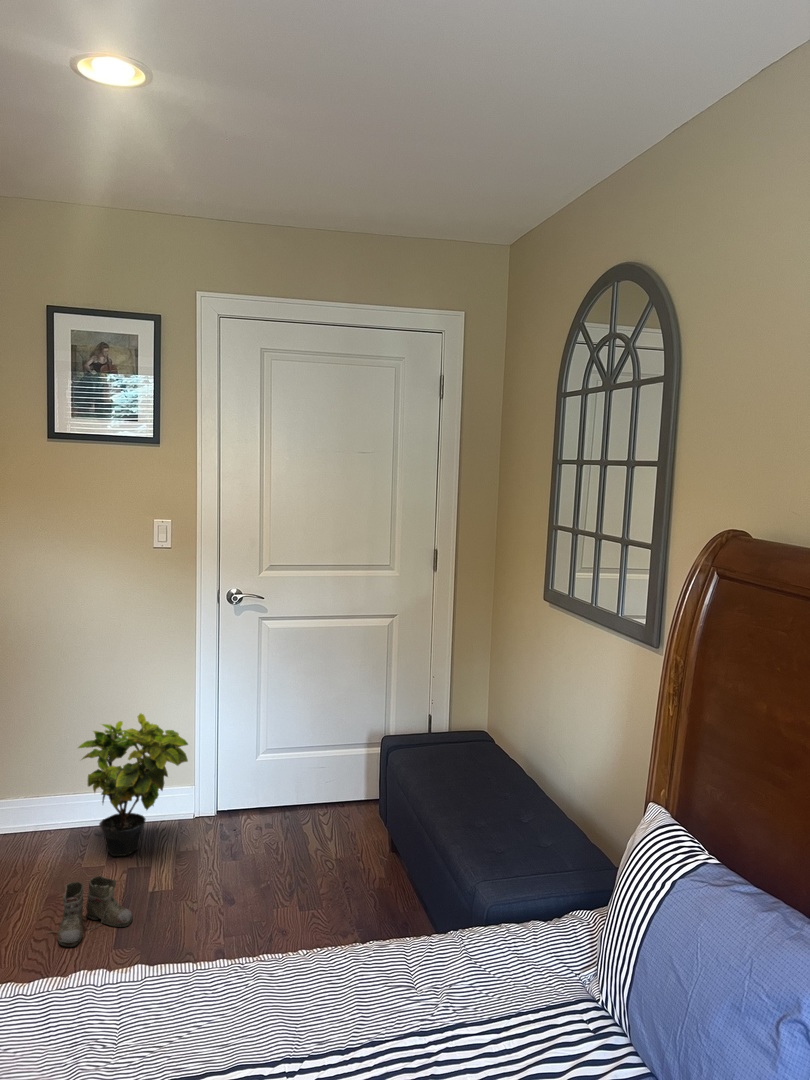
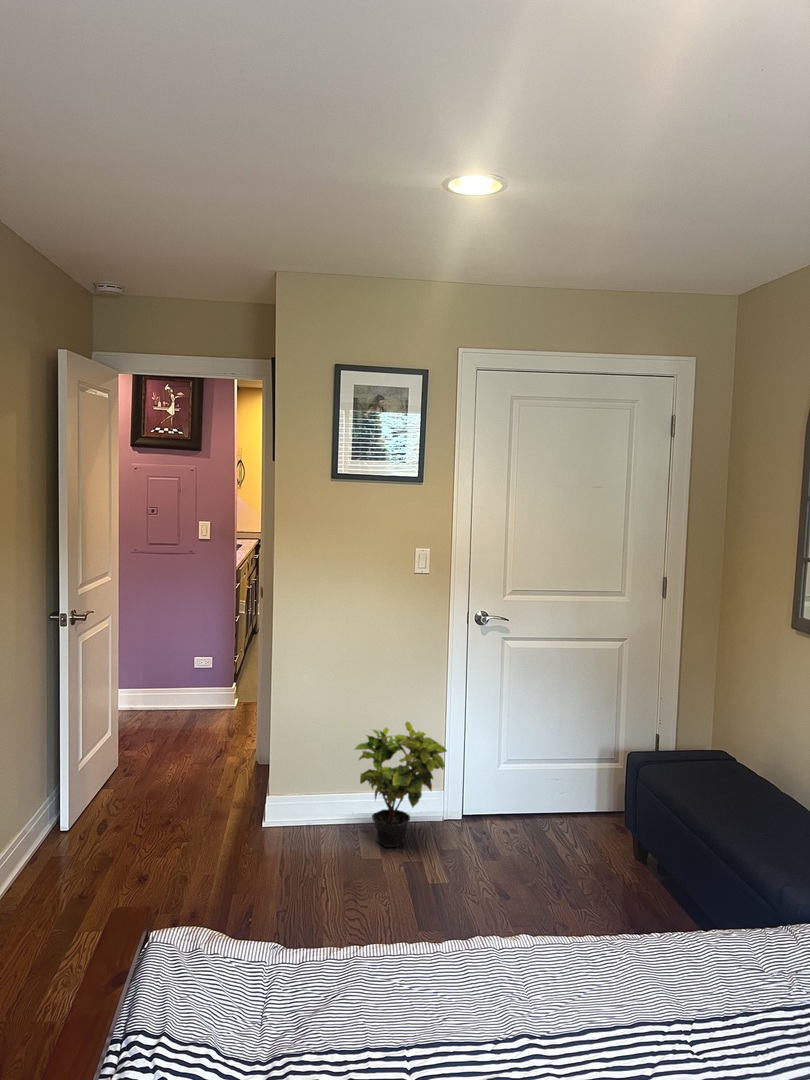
boots: present [57,876,132,947] -> none [349,862,419,921]

